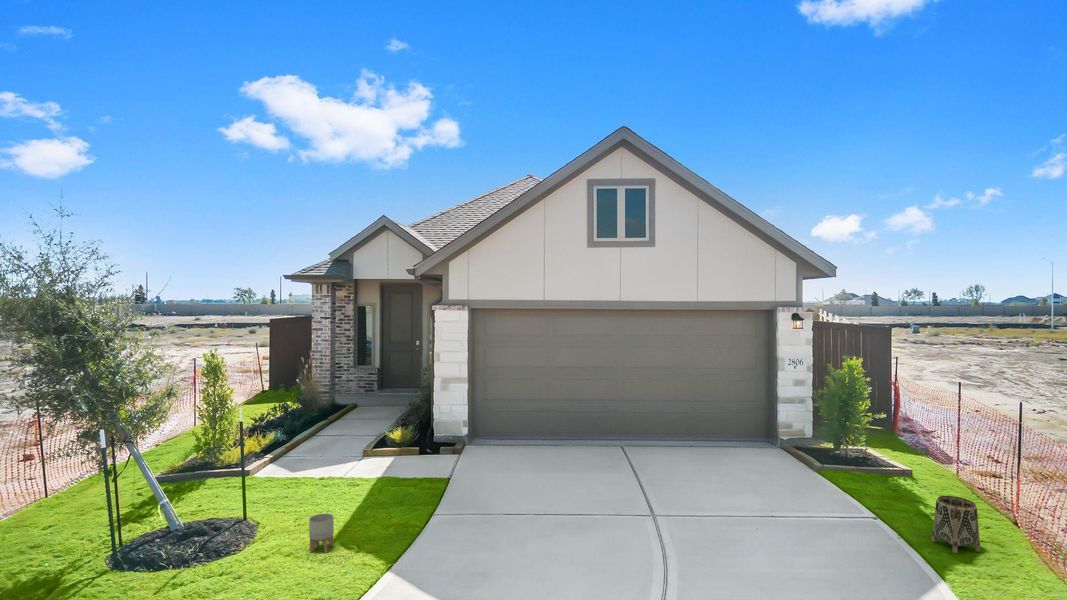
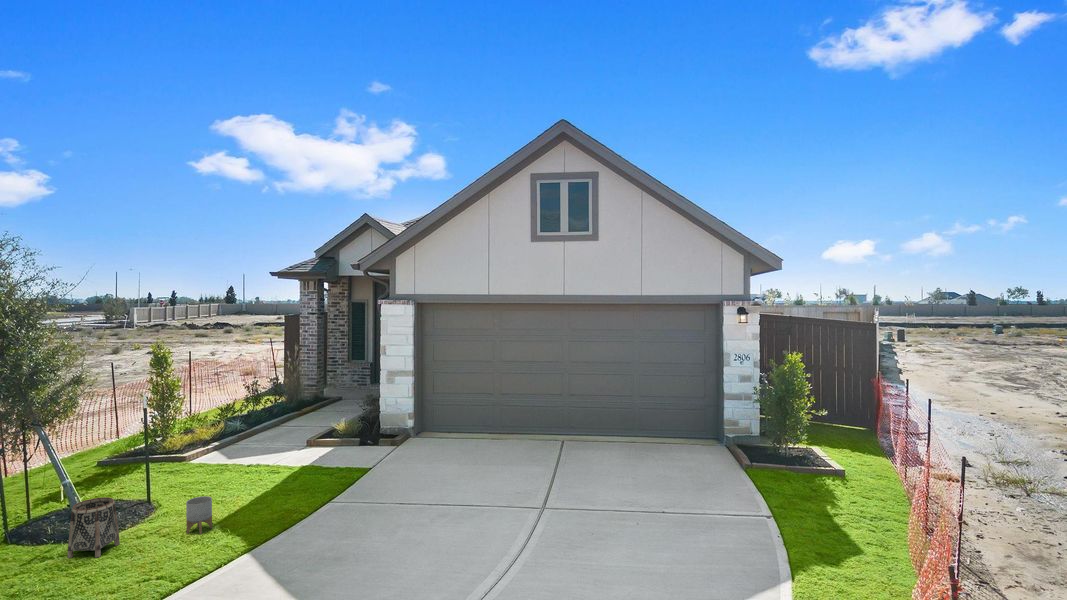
basket: present [932,496,980,553] -> present [68,497,120,558]

